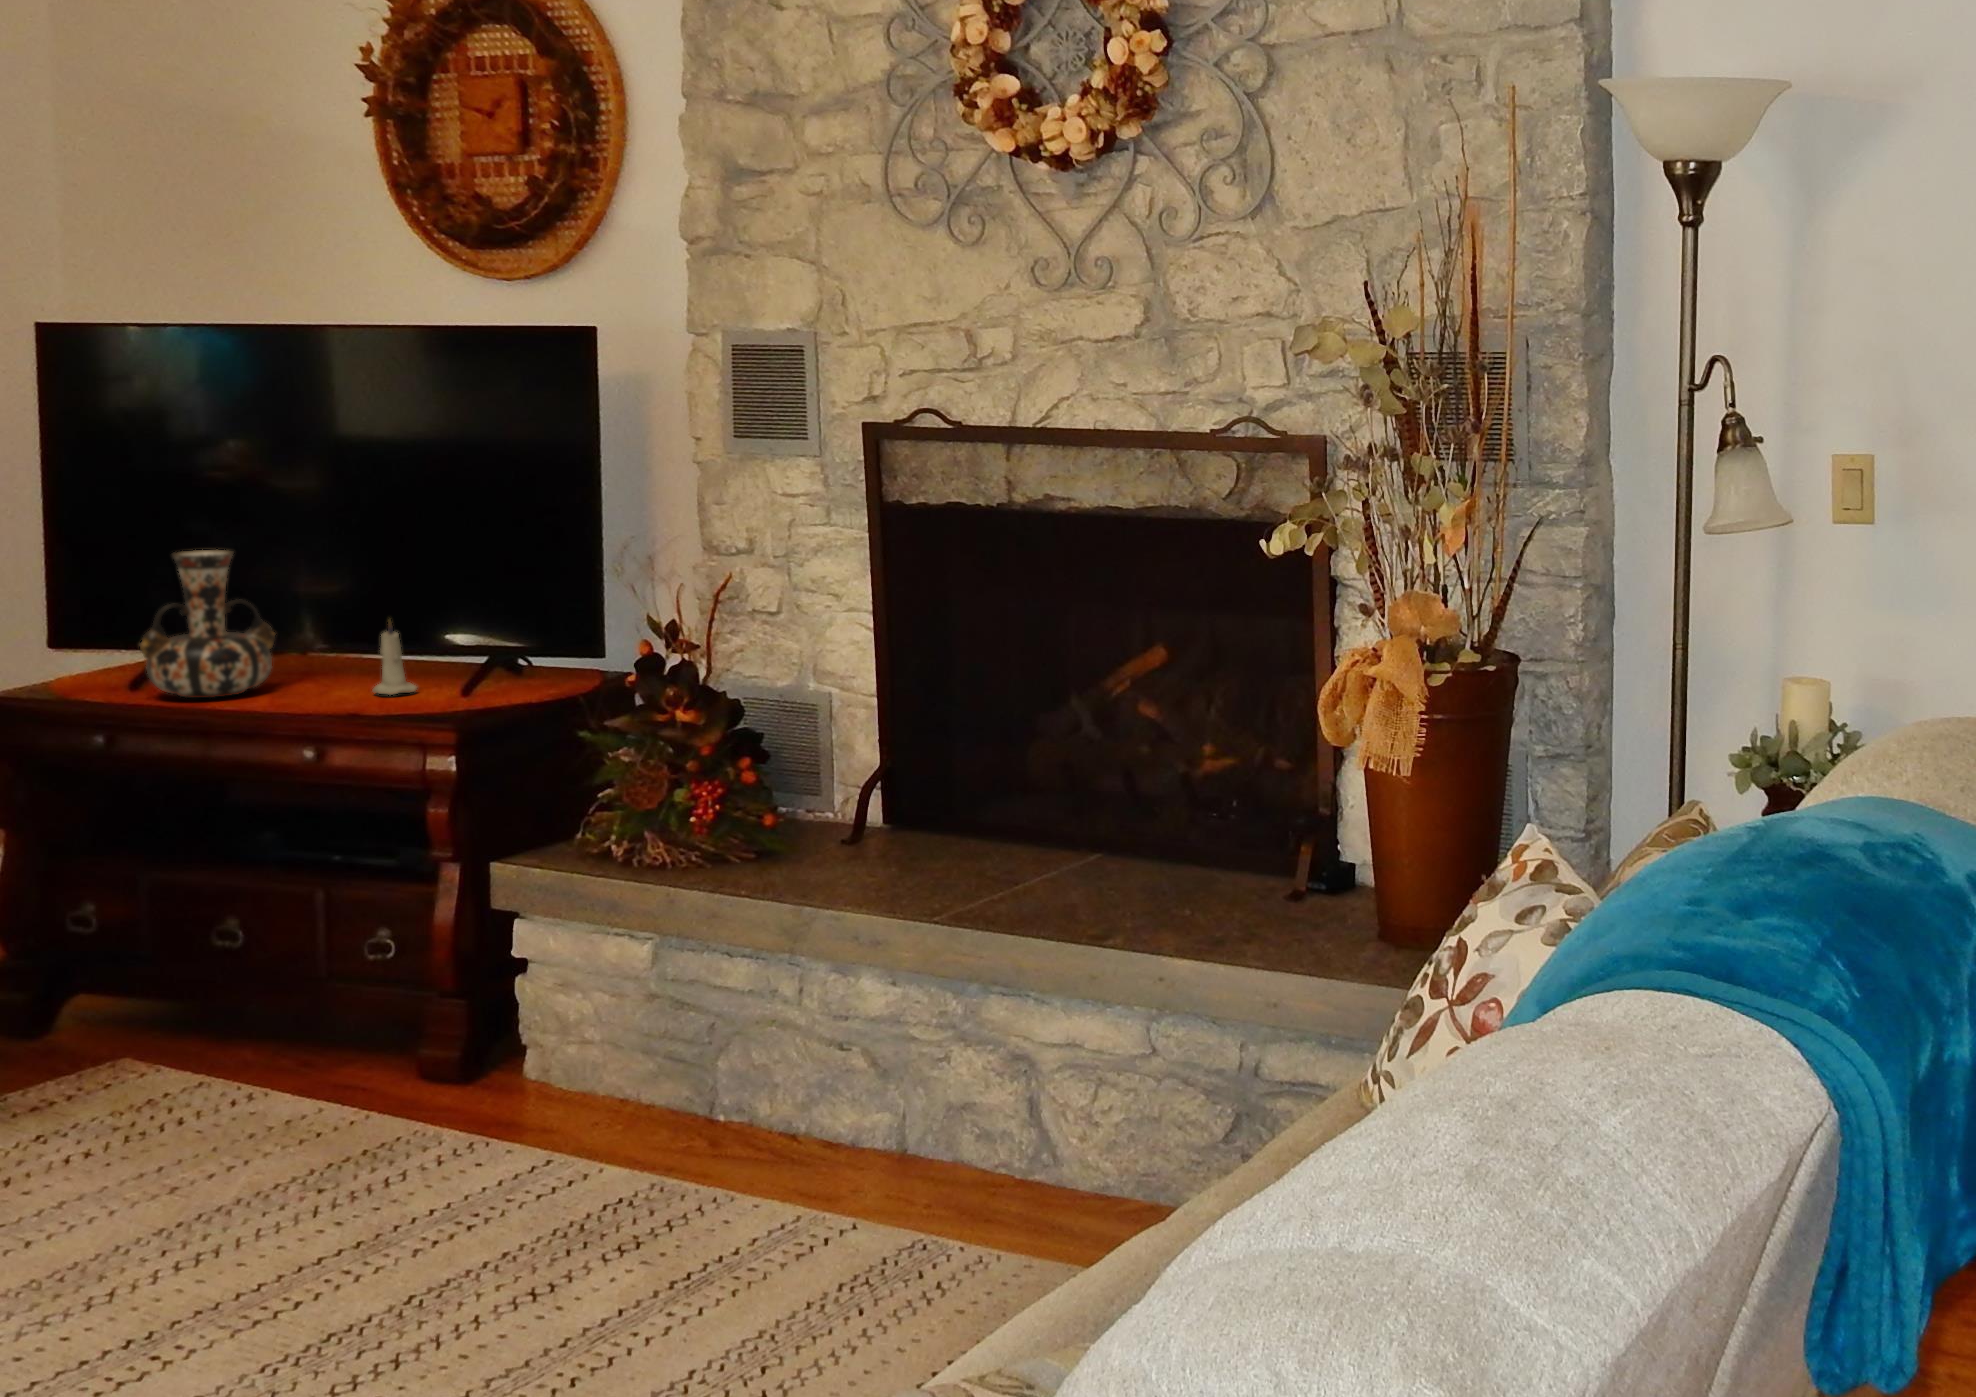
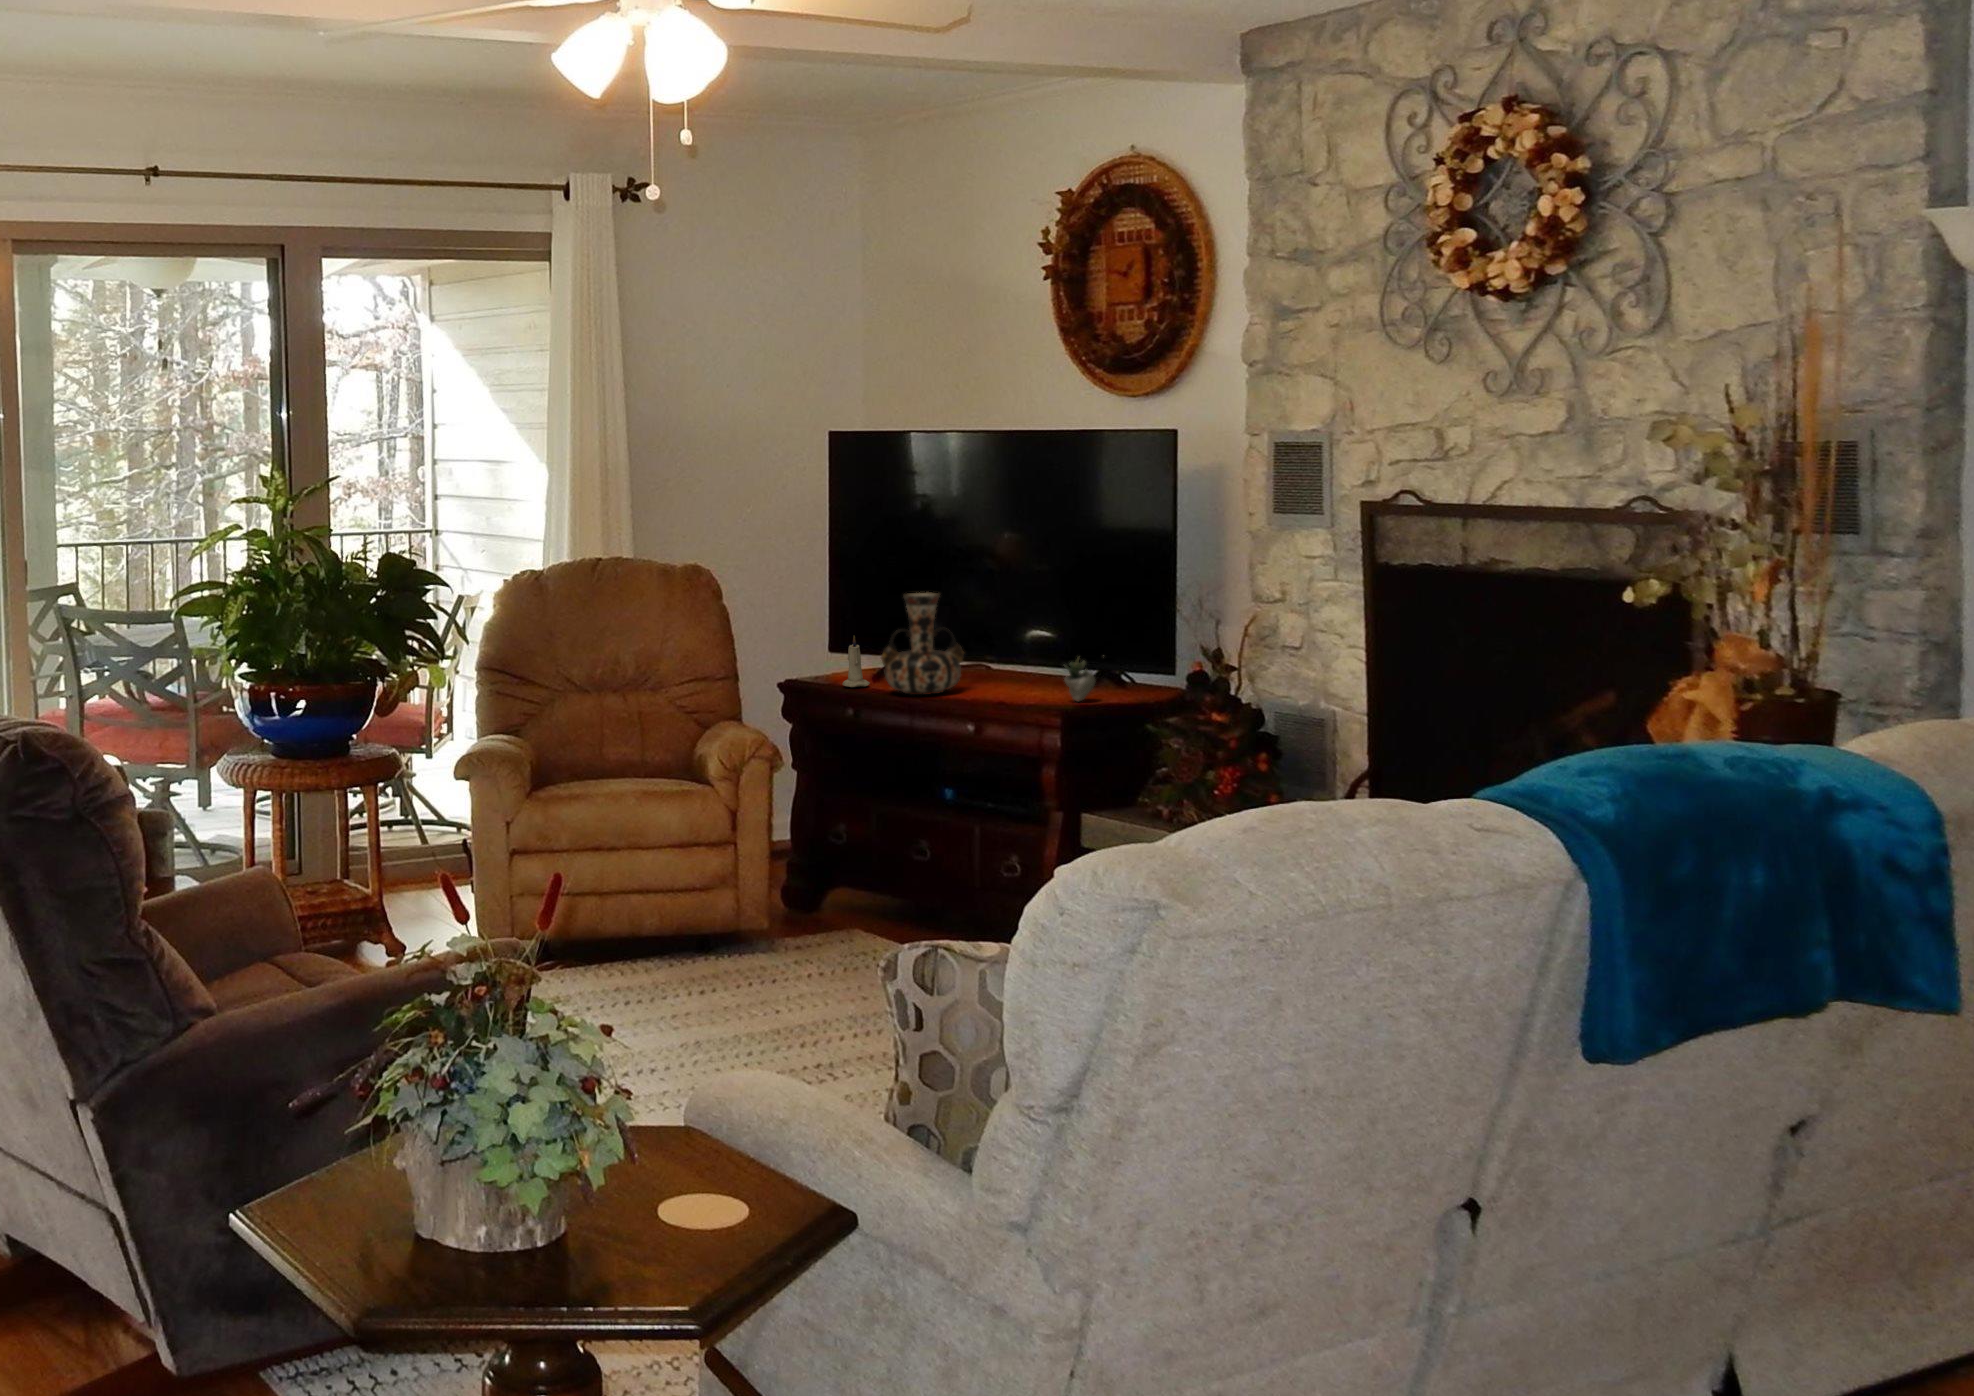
candle: present [373,620,417,695] -> present [843,636,870,687]
succulent plant: none [438,632,503,696] -> present [1064,658,1096,702]

